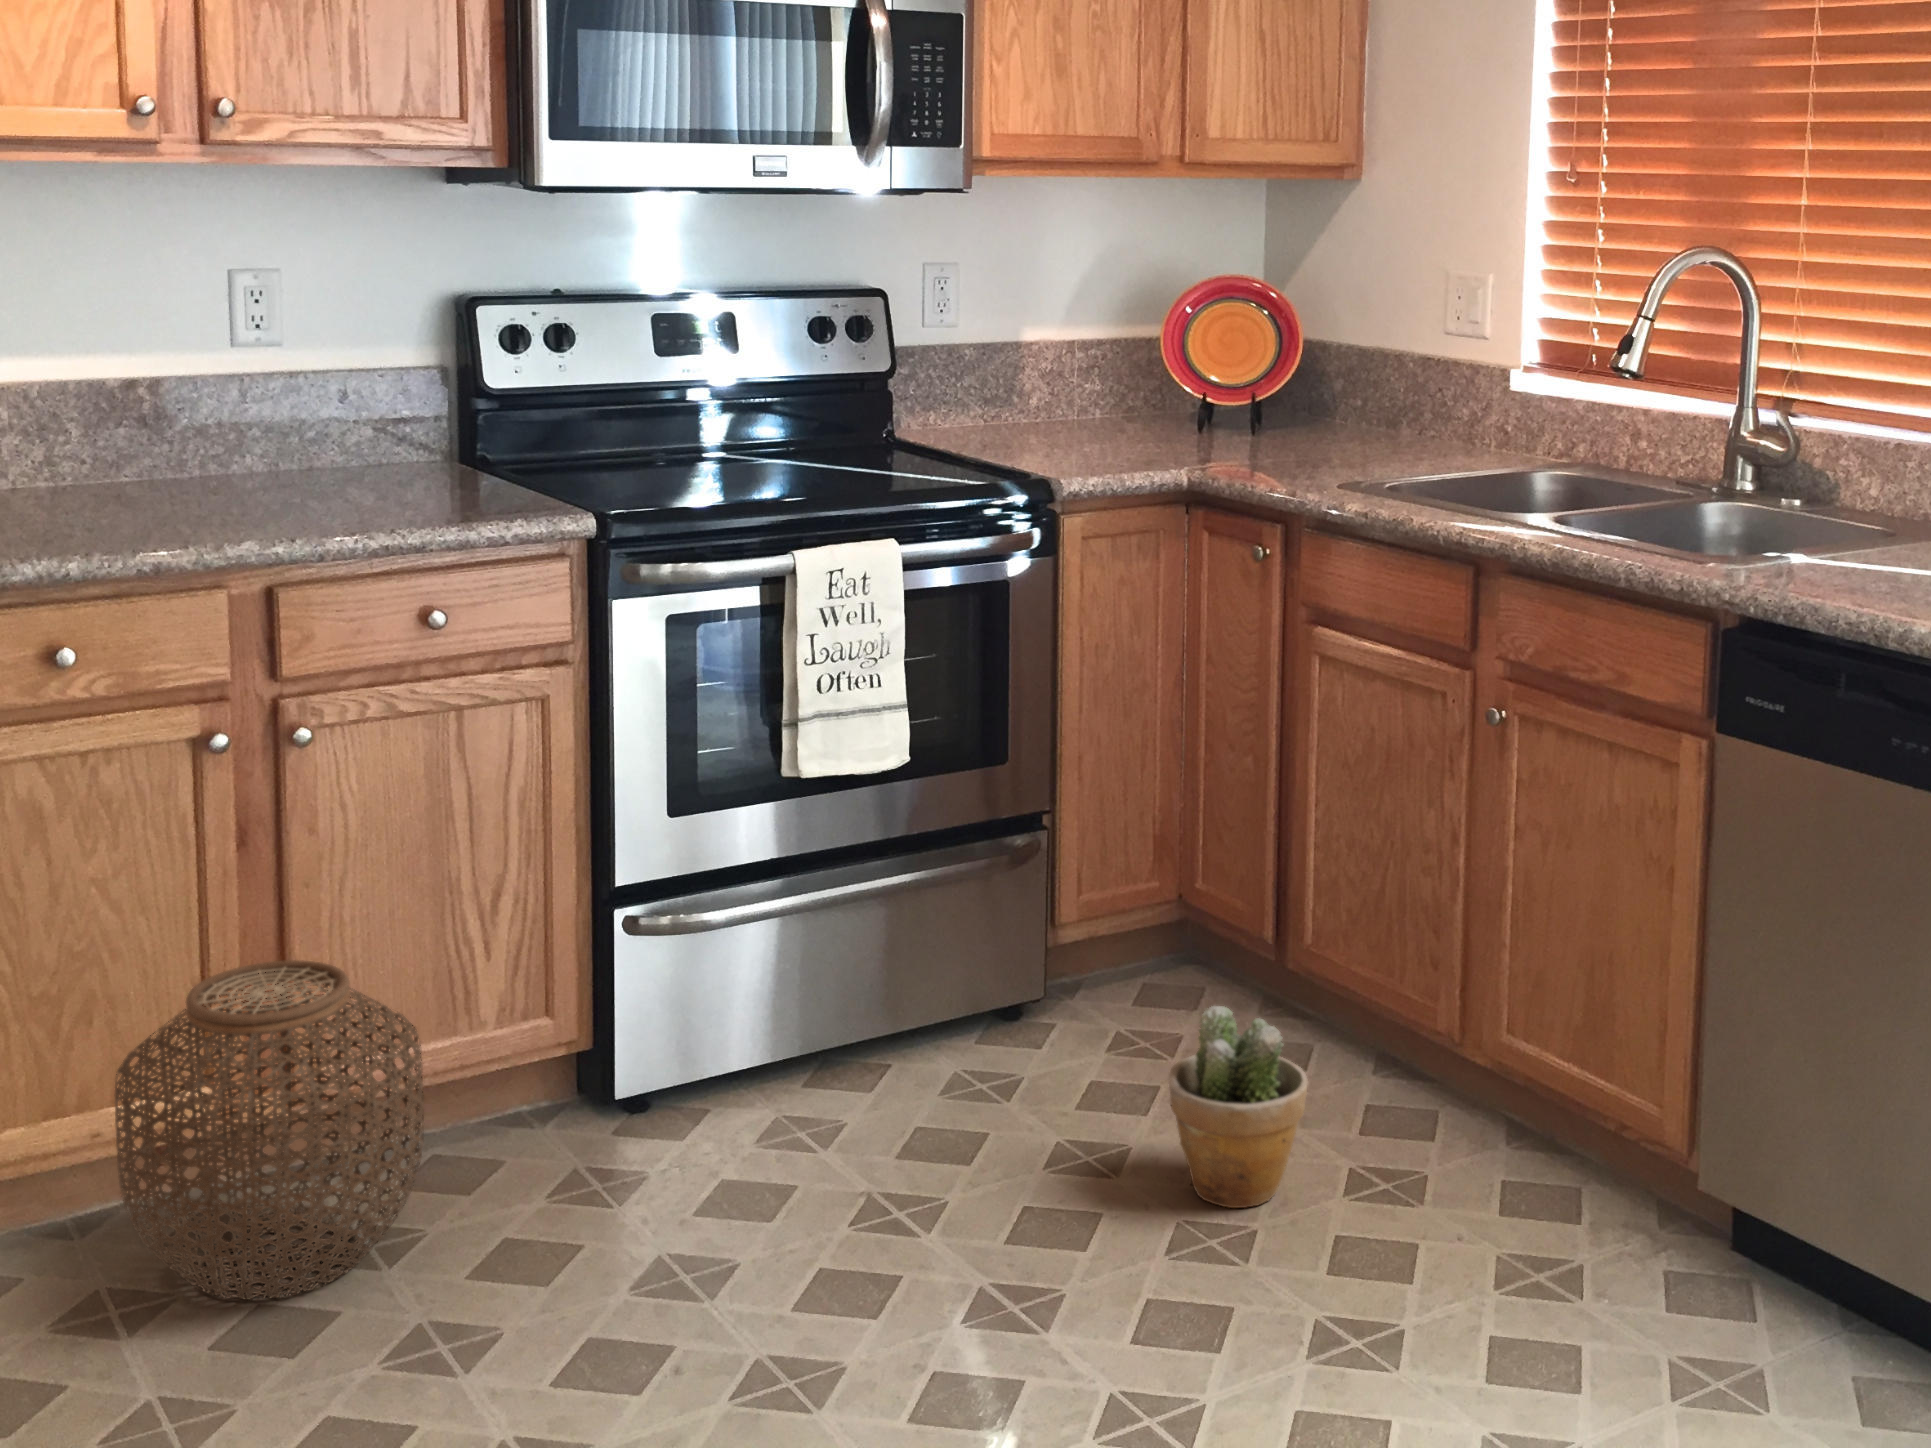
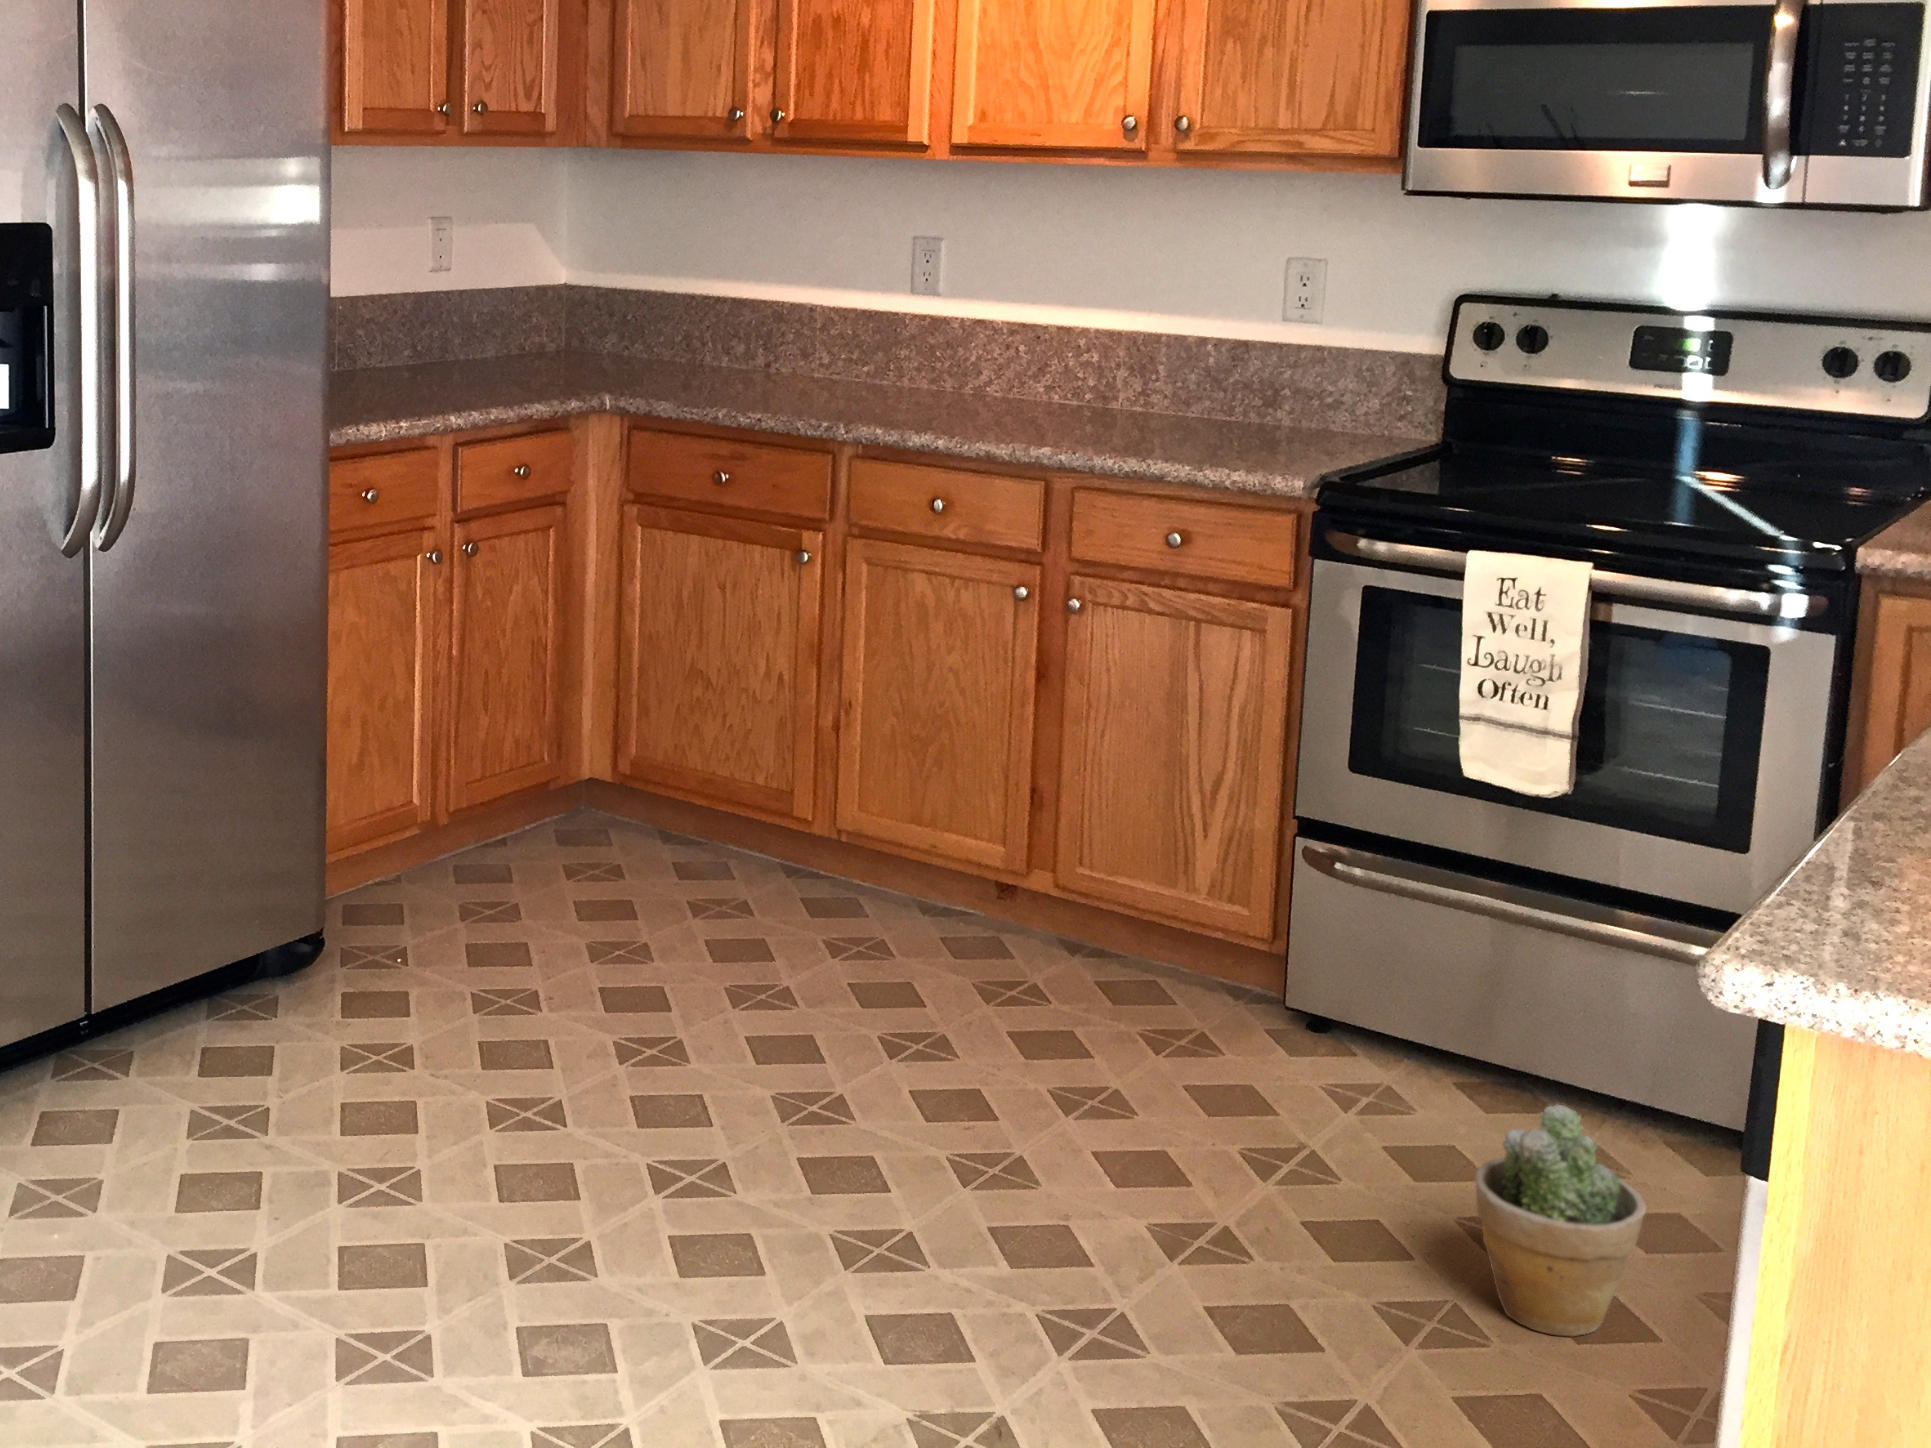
woven basket: present [114,960,424,1300] -> none [858,752,1067,992]

